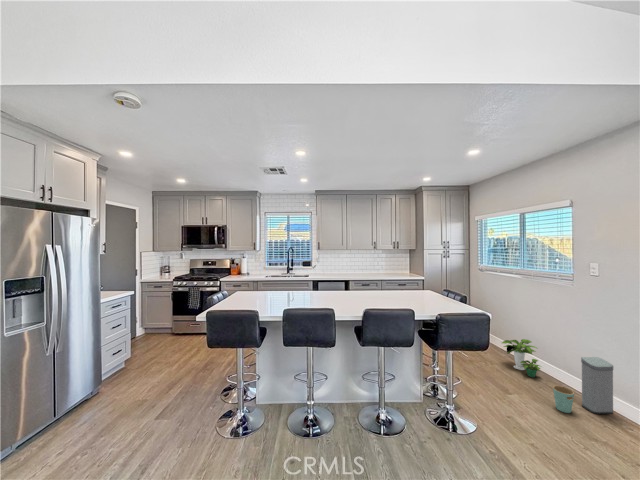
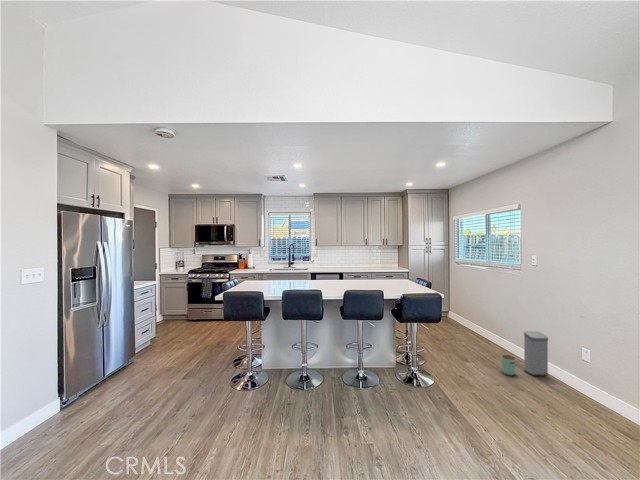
potted plant: present [502,339,540,377] -> none [468,321,500,351]

